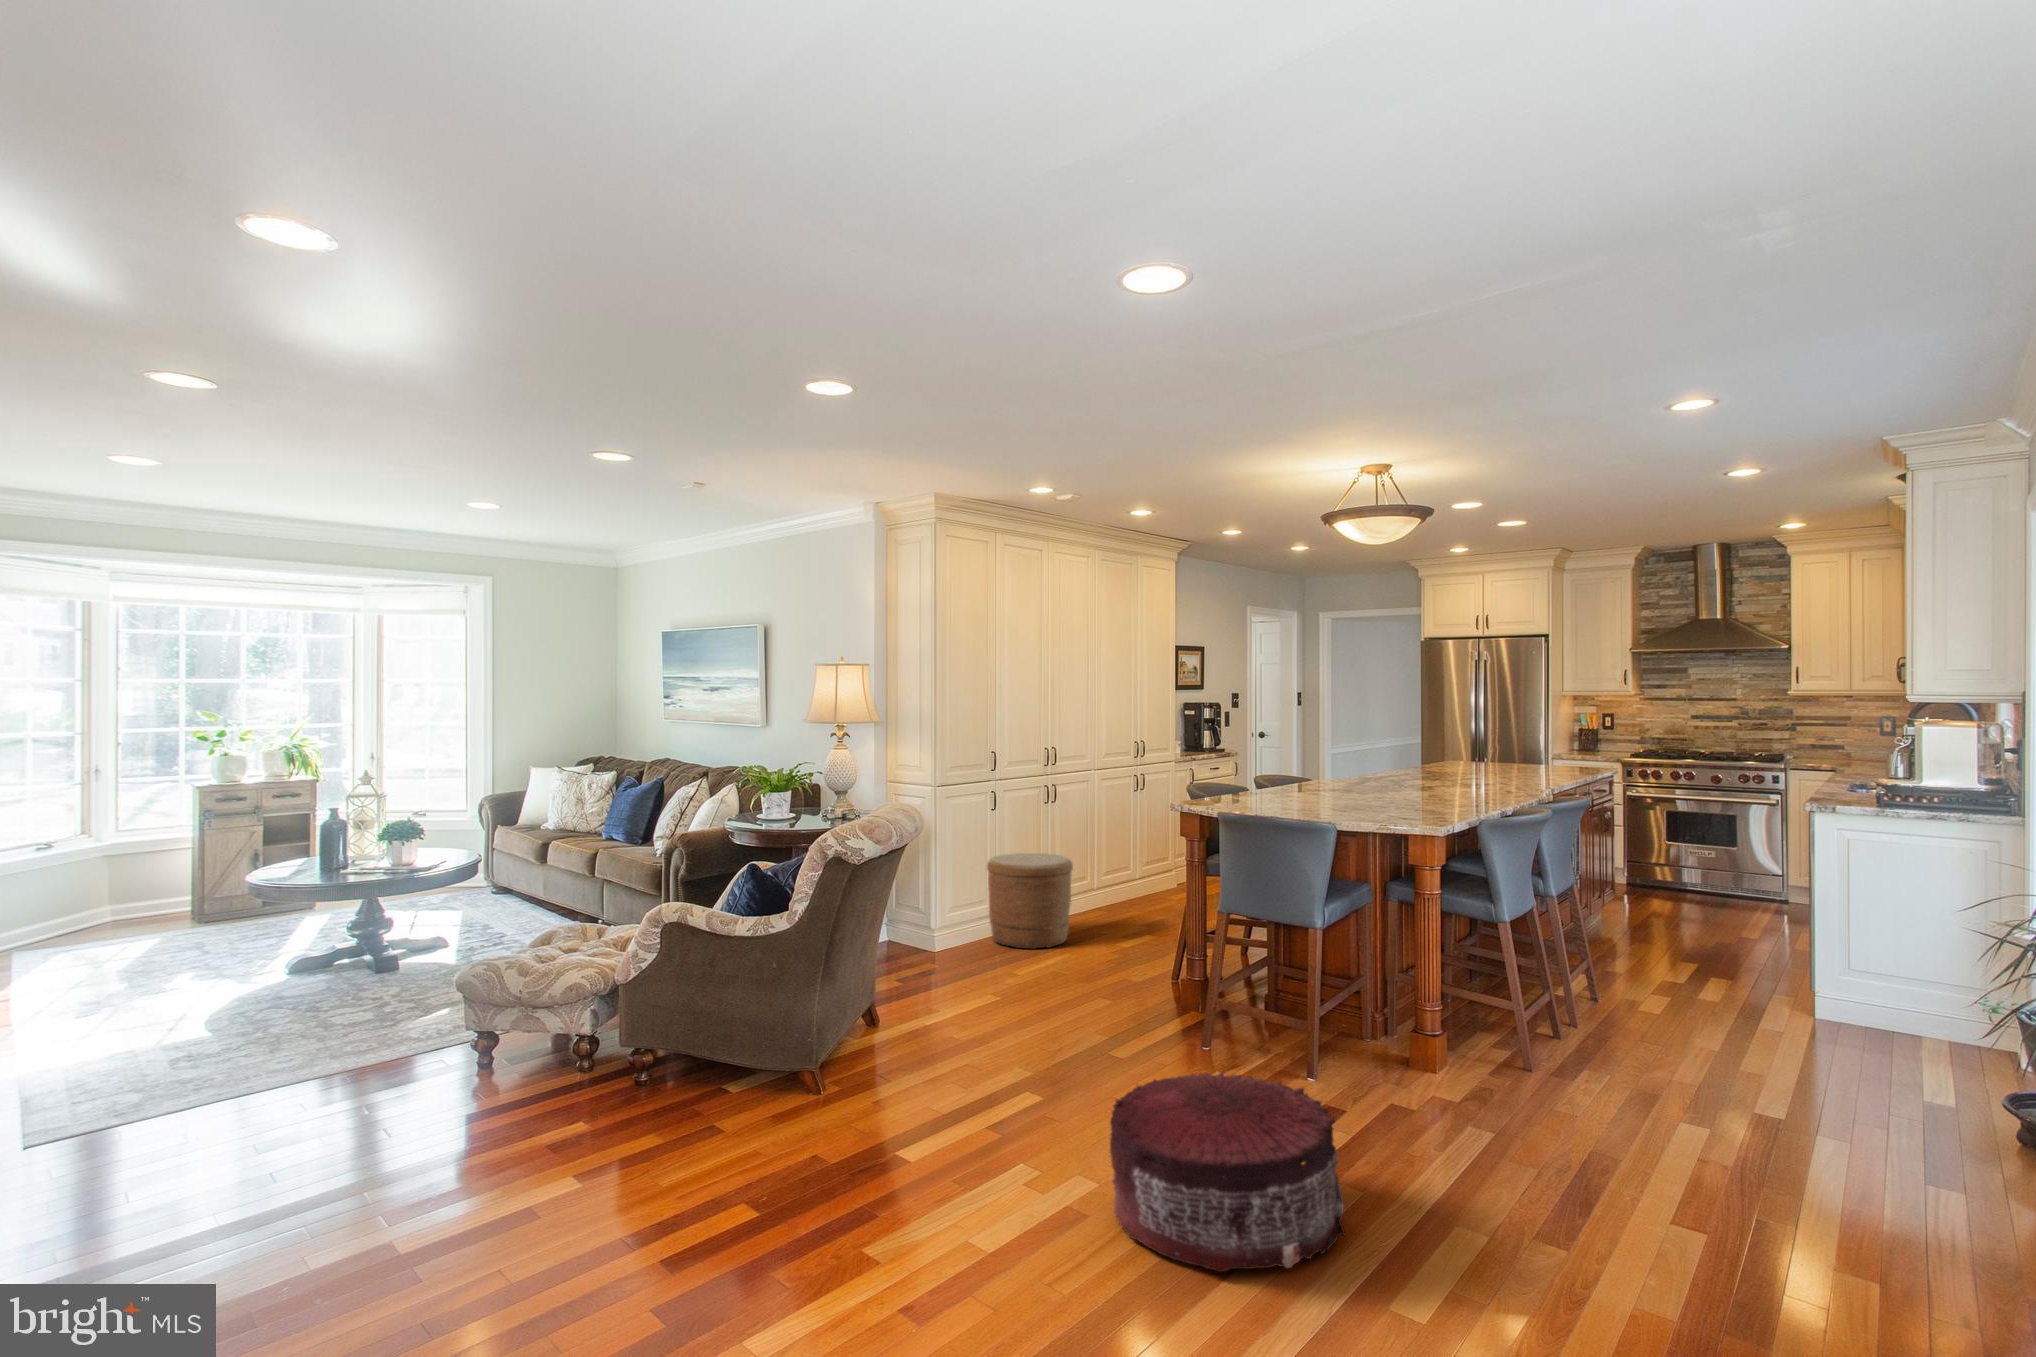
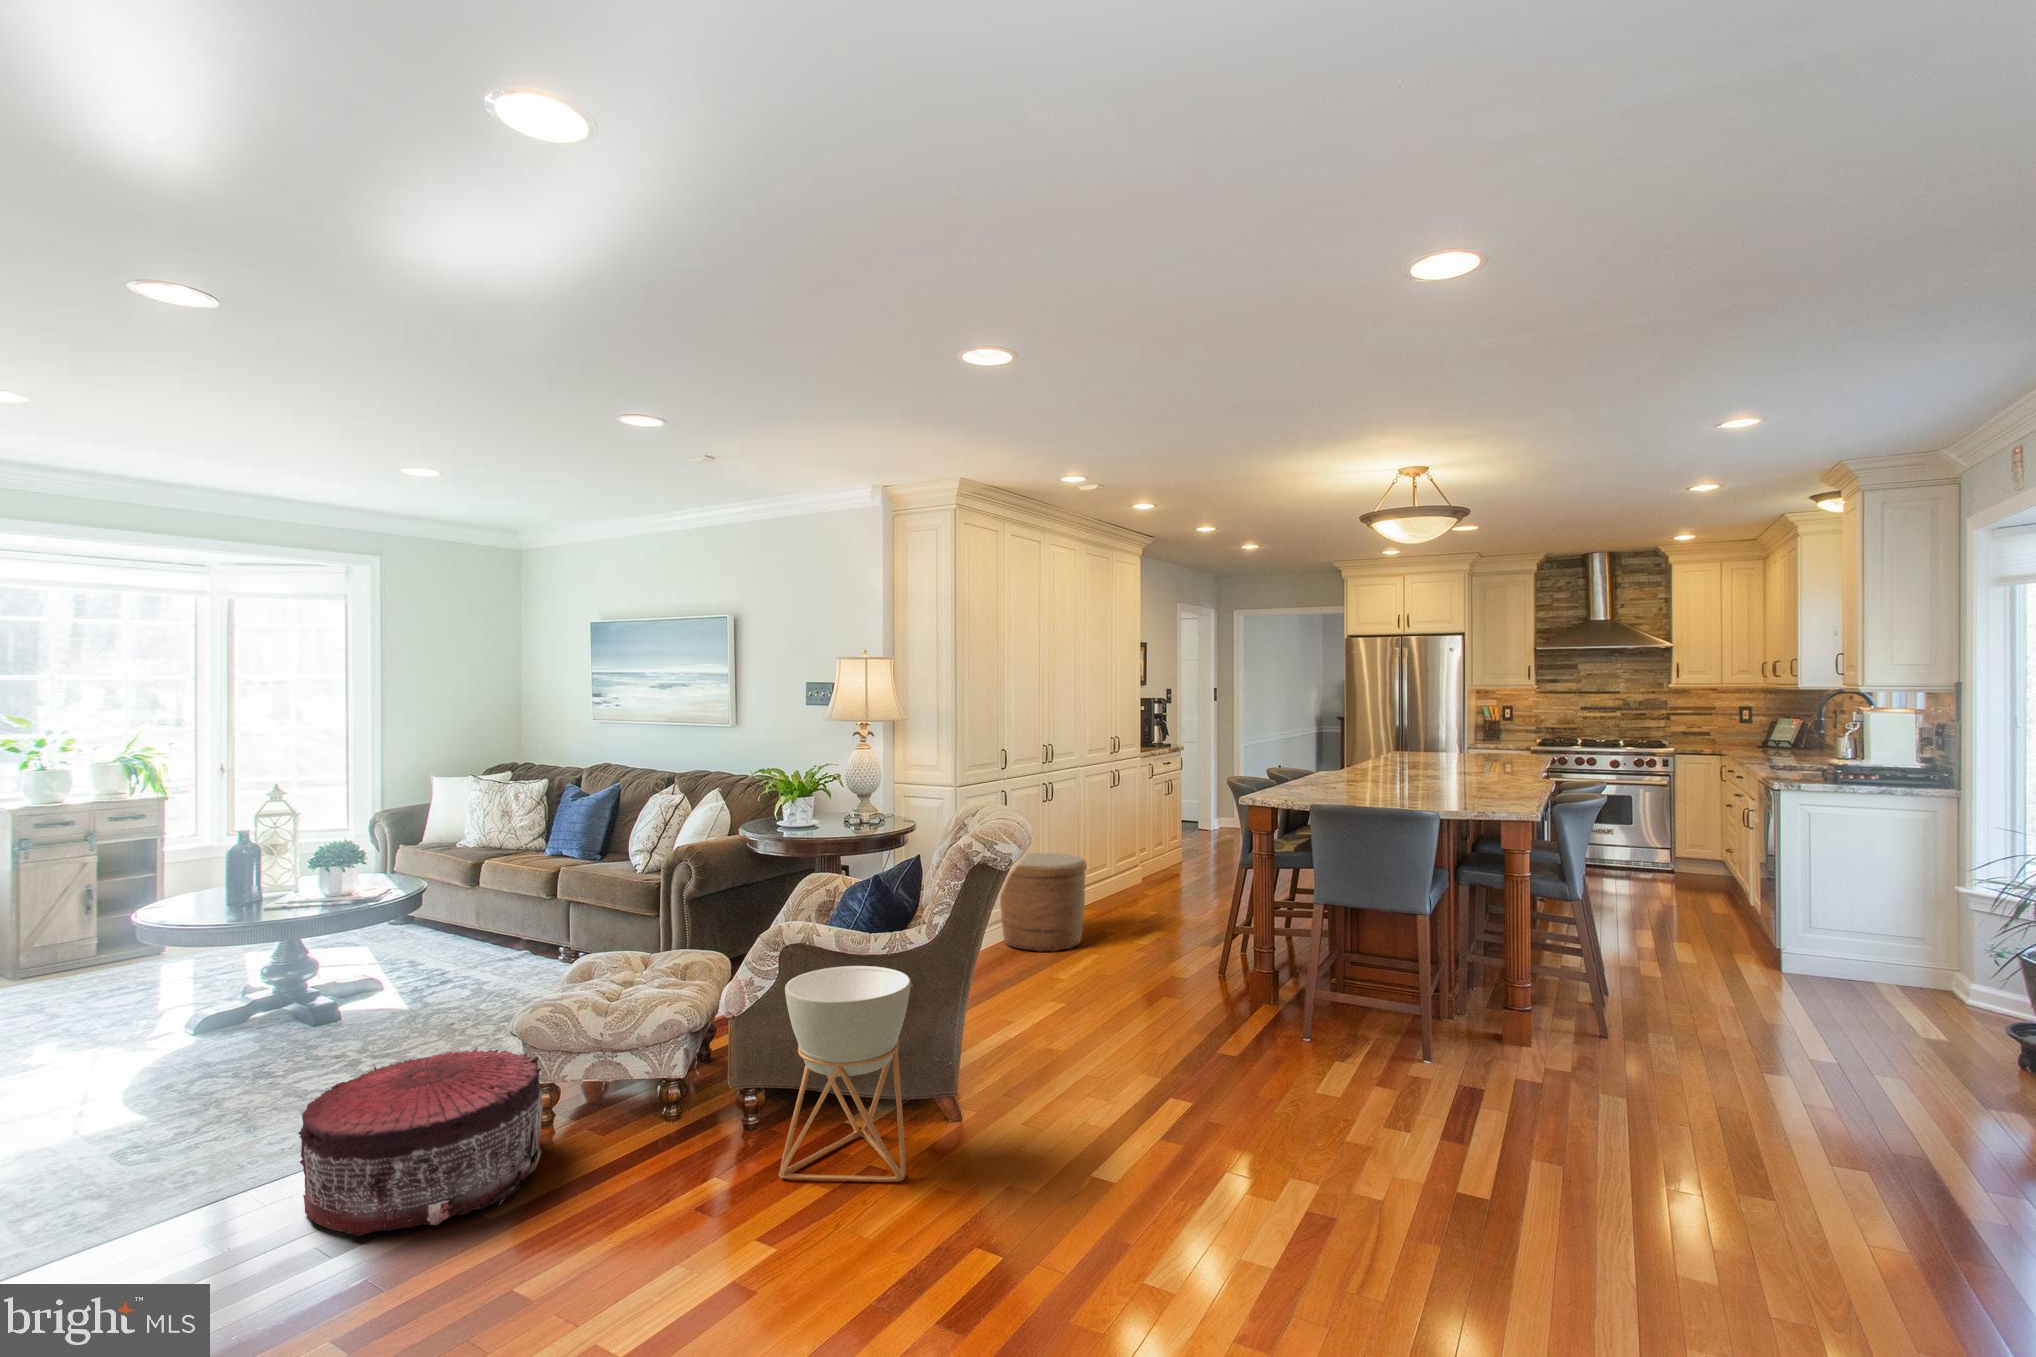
planter: none [632,944,756,1135] -> present [779,966,911,1182]
pouf: present [1110,1072,1345,1272] -> present [298,1047,543,1236]

